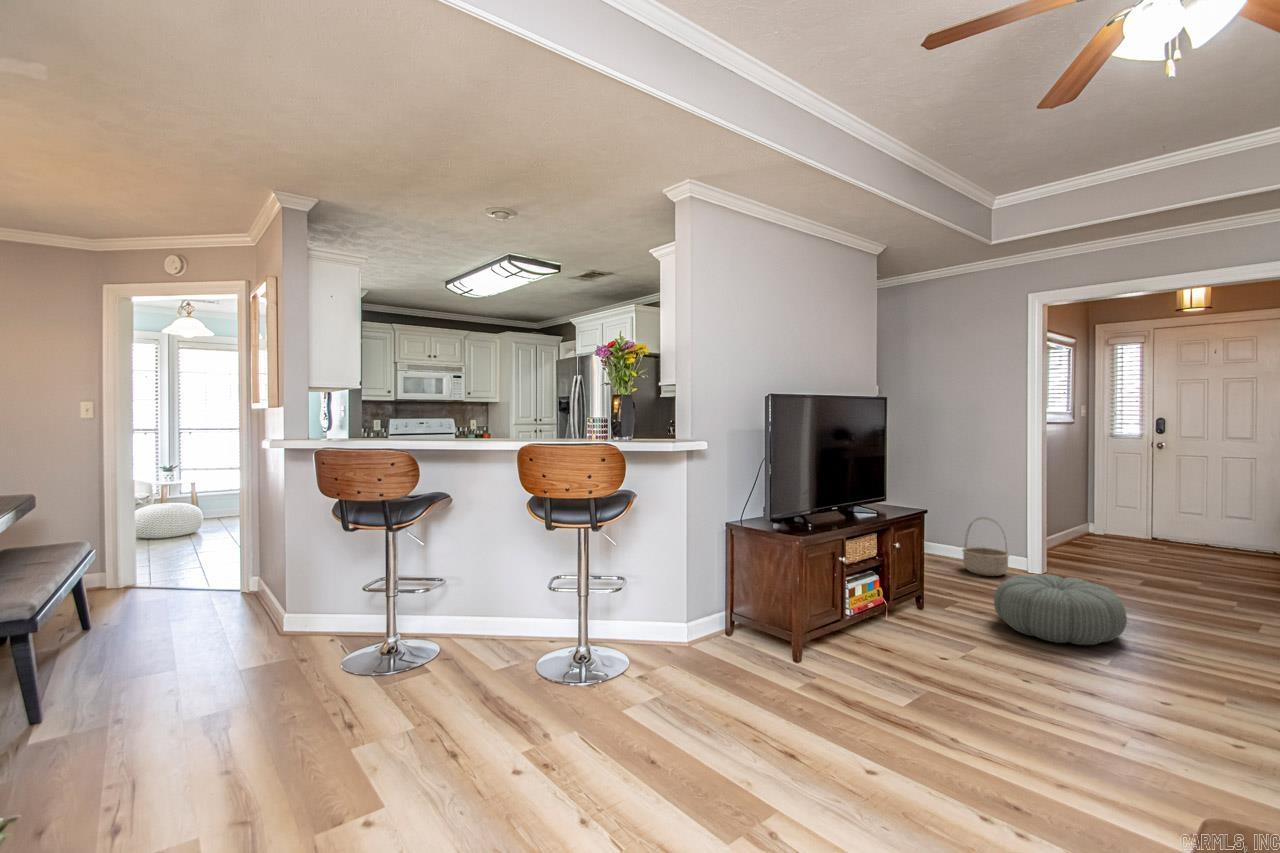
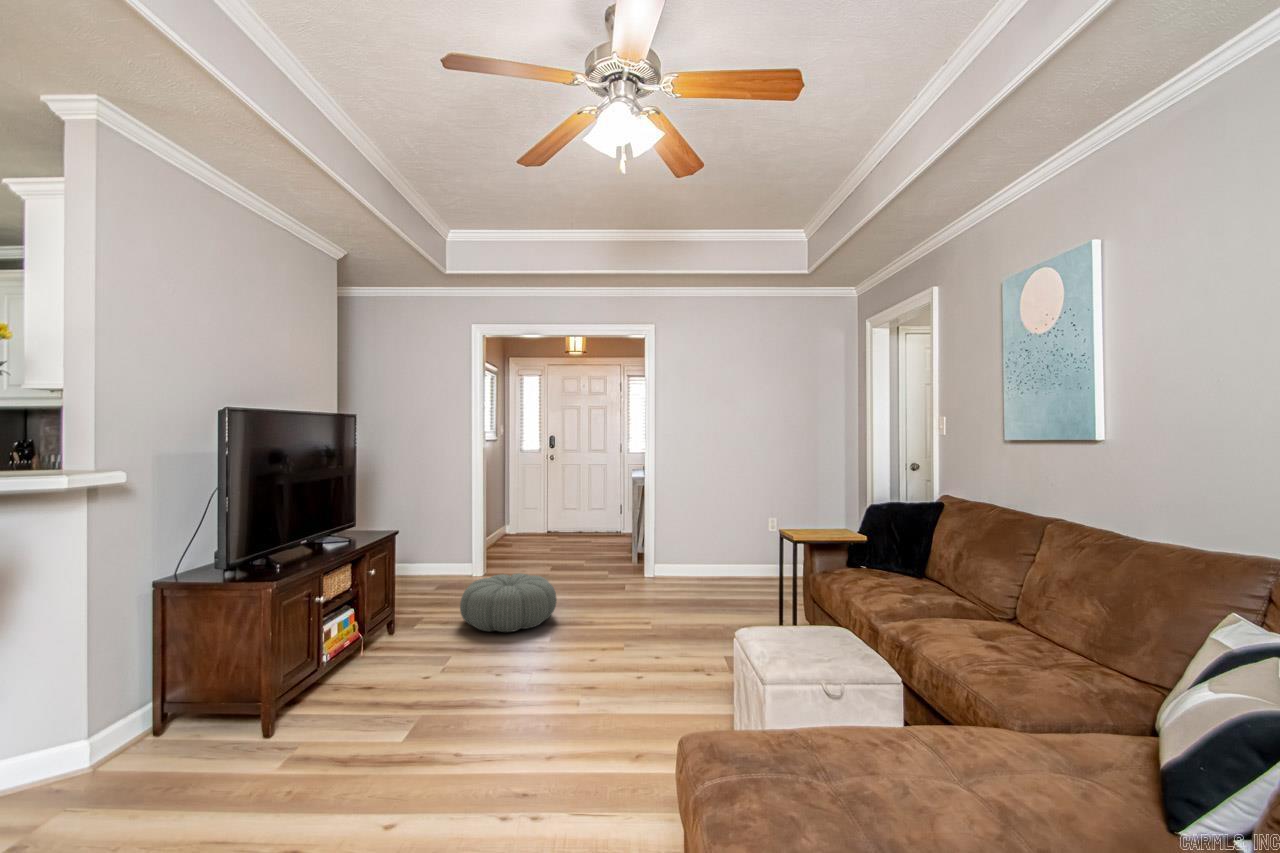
basket: present [962,517,1009,576] -> none [420,533,460,586]

